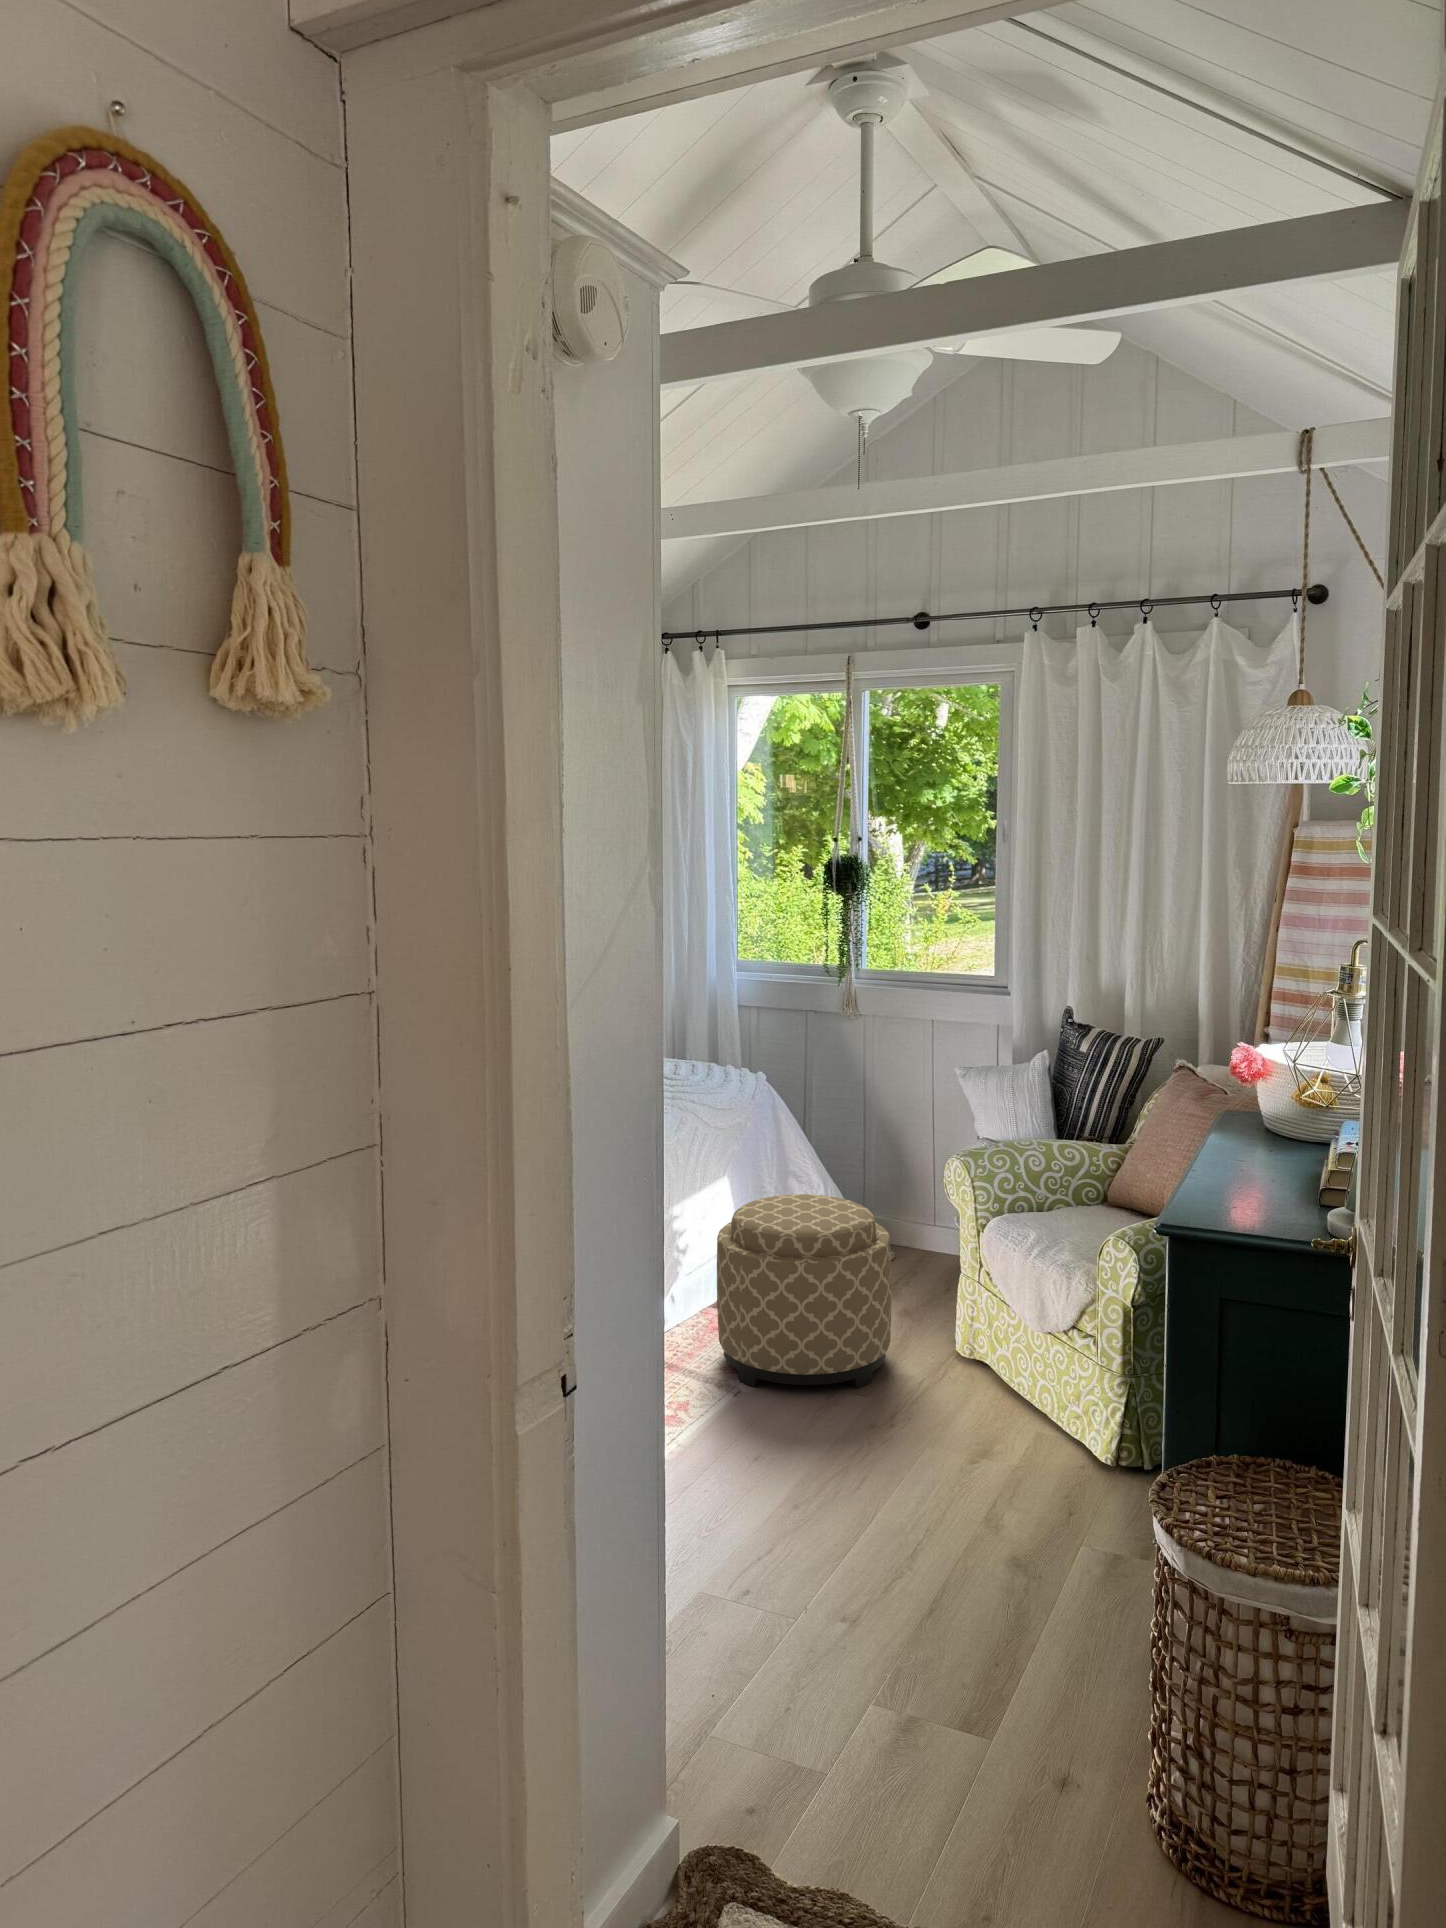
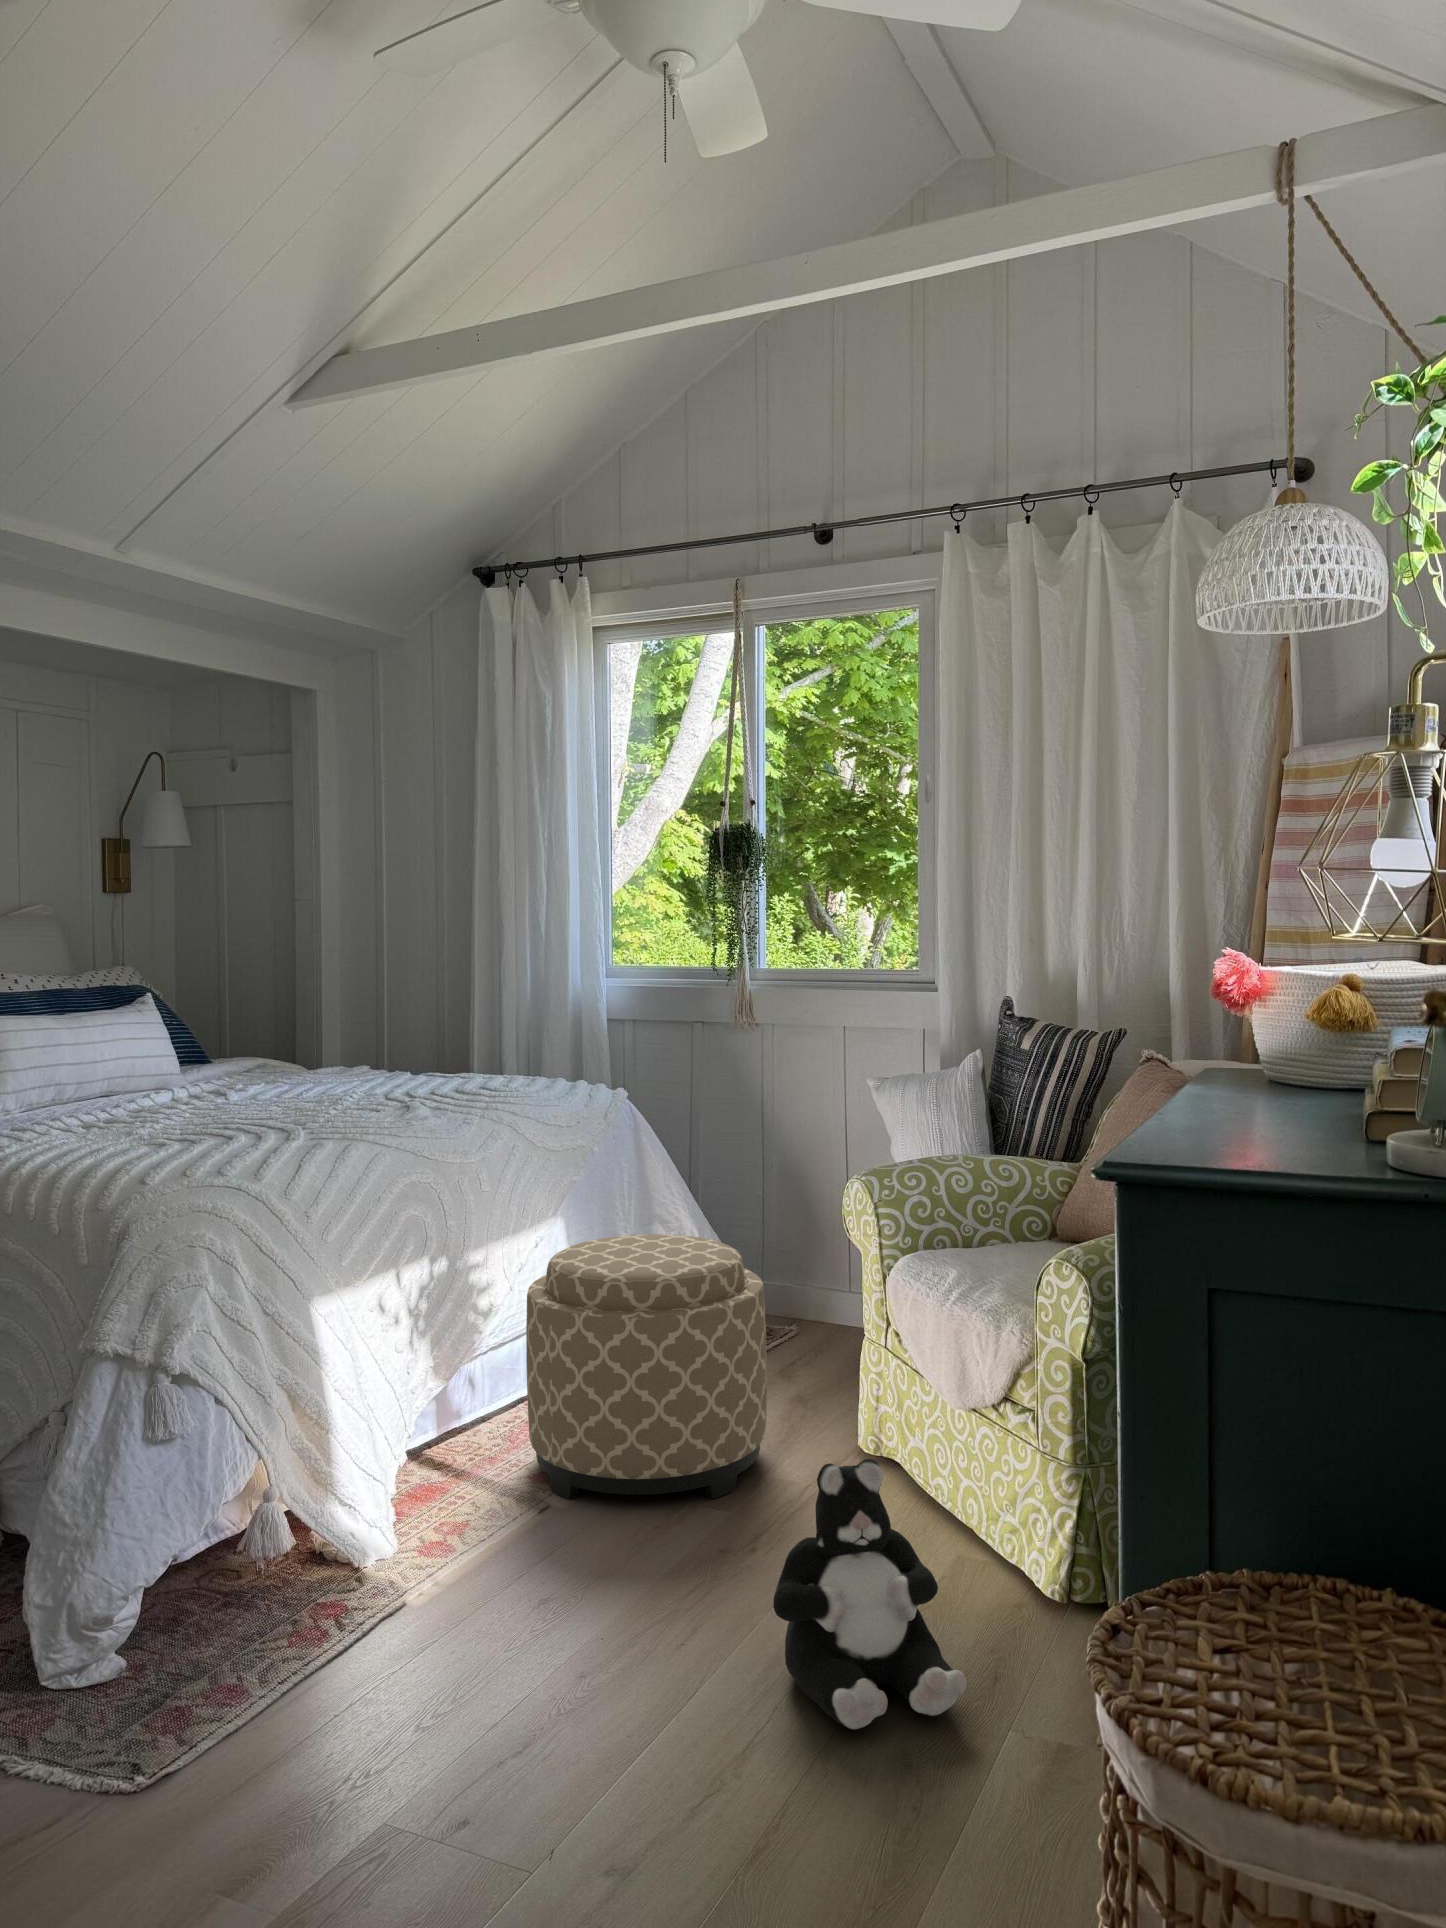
plush toy: none [924,1372,1053,1542] -> present [773,1459,967,1730]

